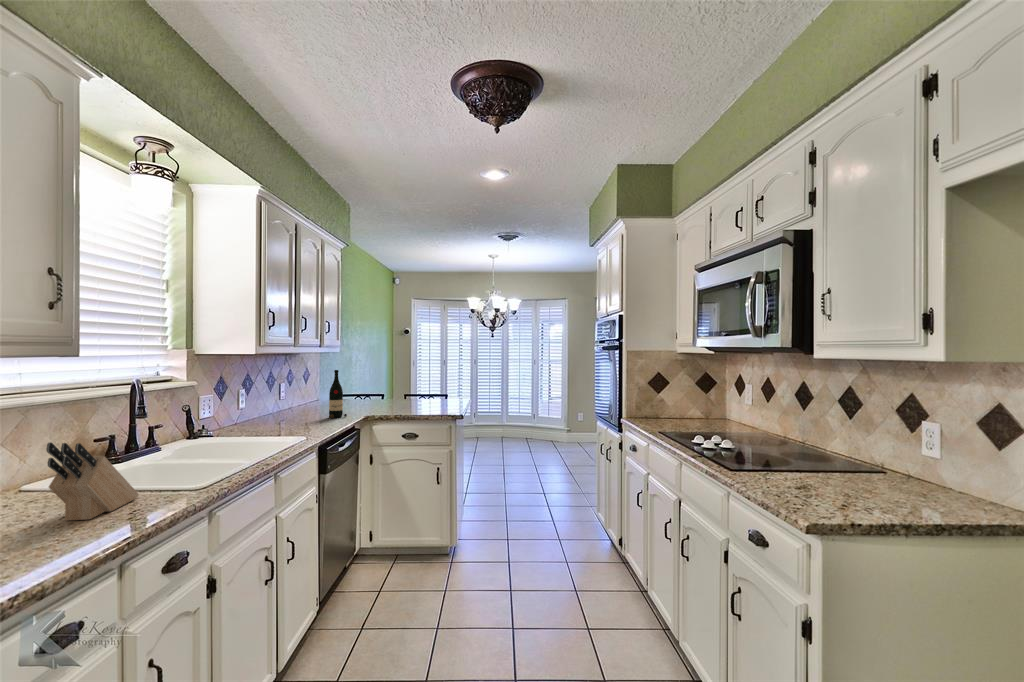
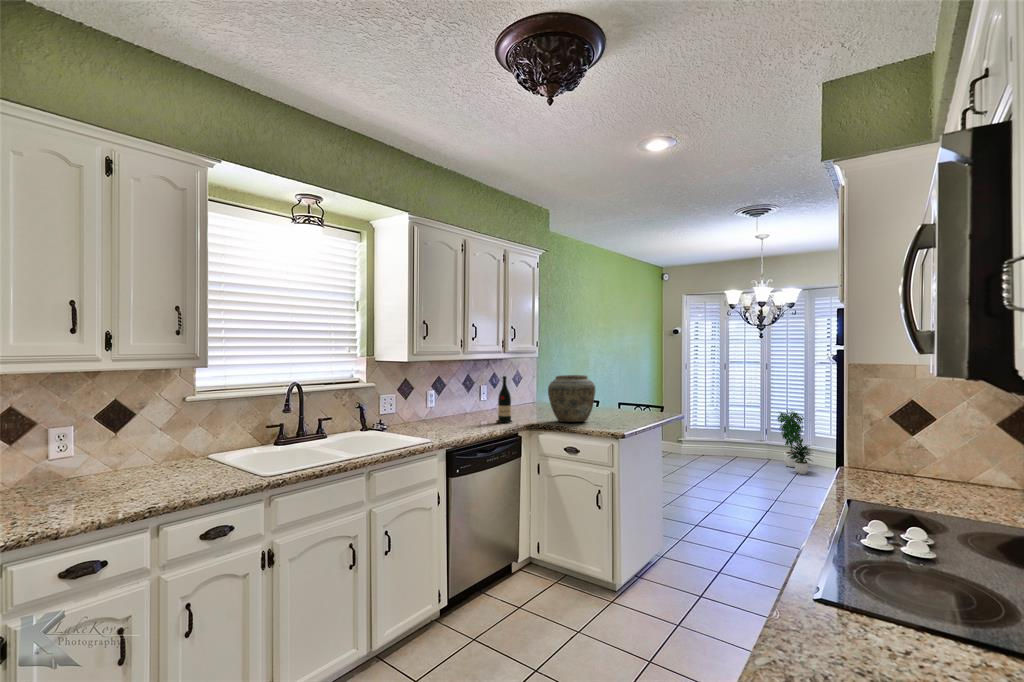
vase: none [377,368,422,412] -> present [548,375,595,422]
potted plant: none [486,393,515,444] -> present [777,411,813,474]
knife block: present [46,442,139,521] -> none [153,426,233,482]

